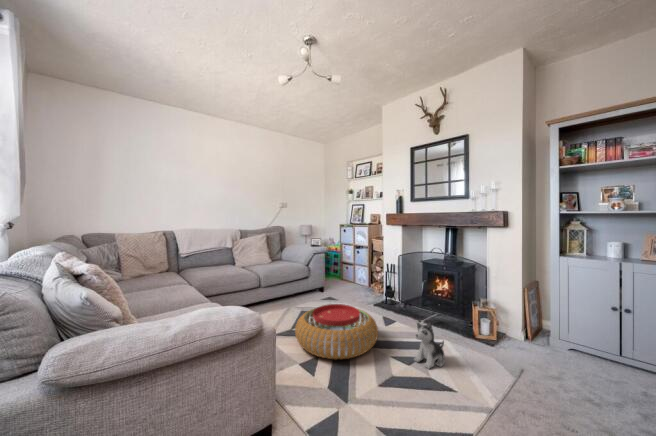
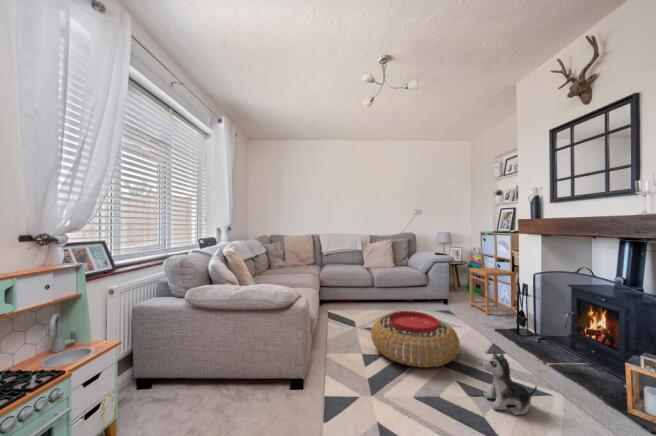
side table: none [339,254,374,294] -> present [469,268,516,314]

